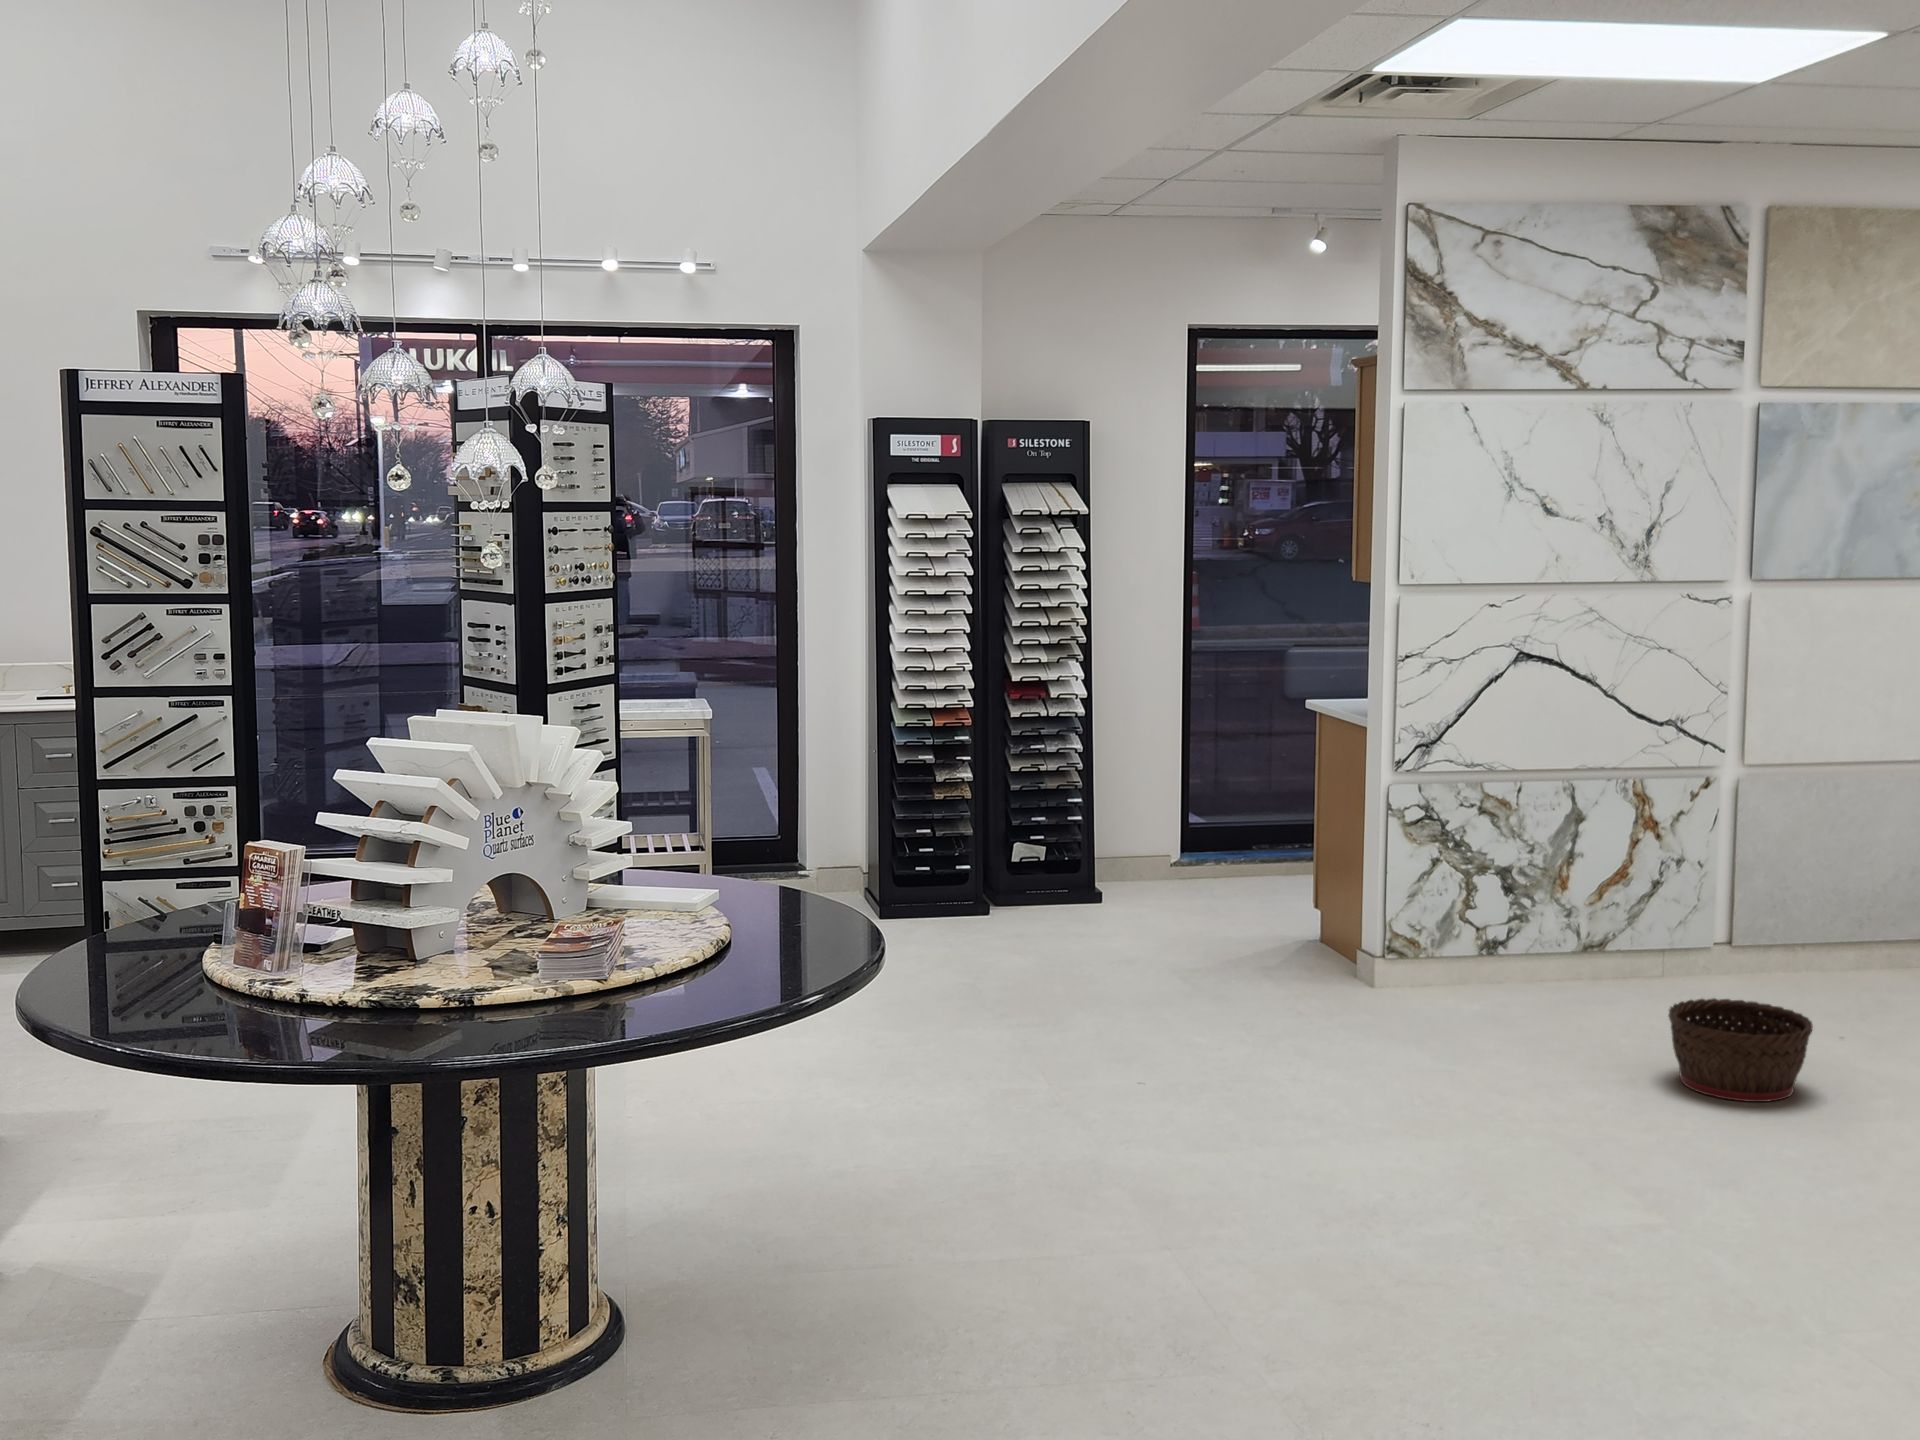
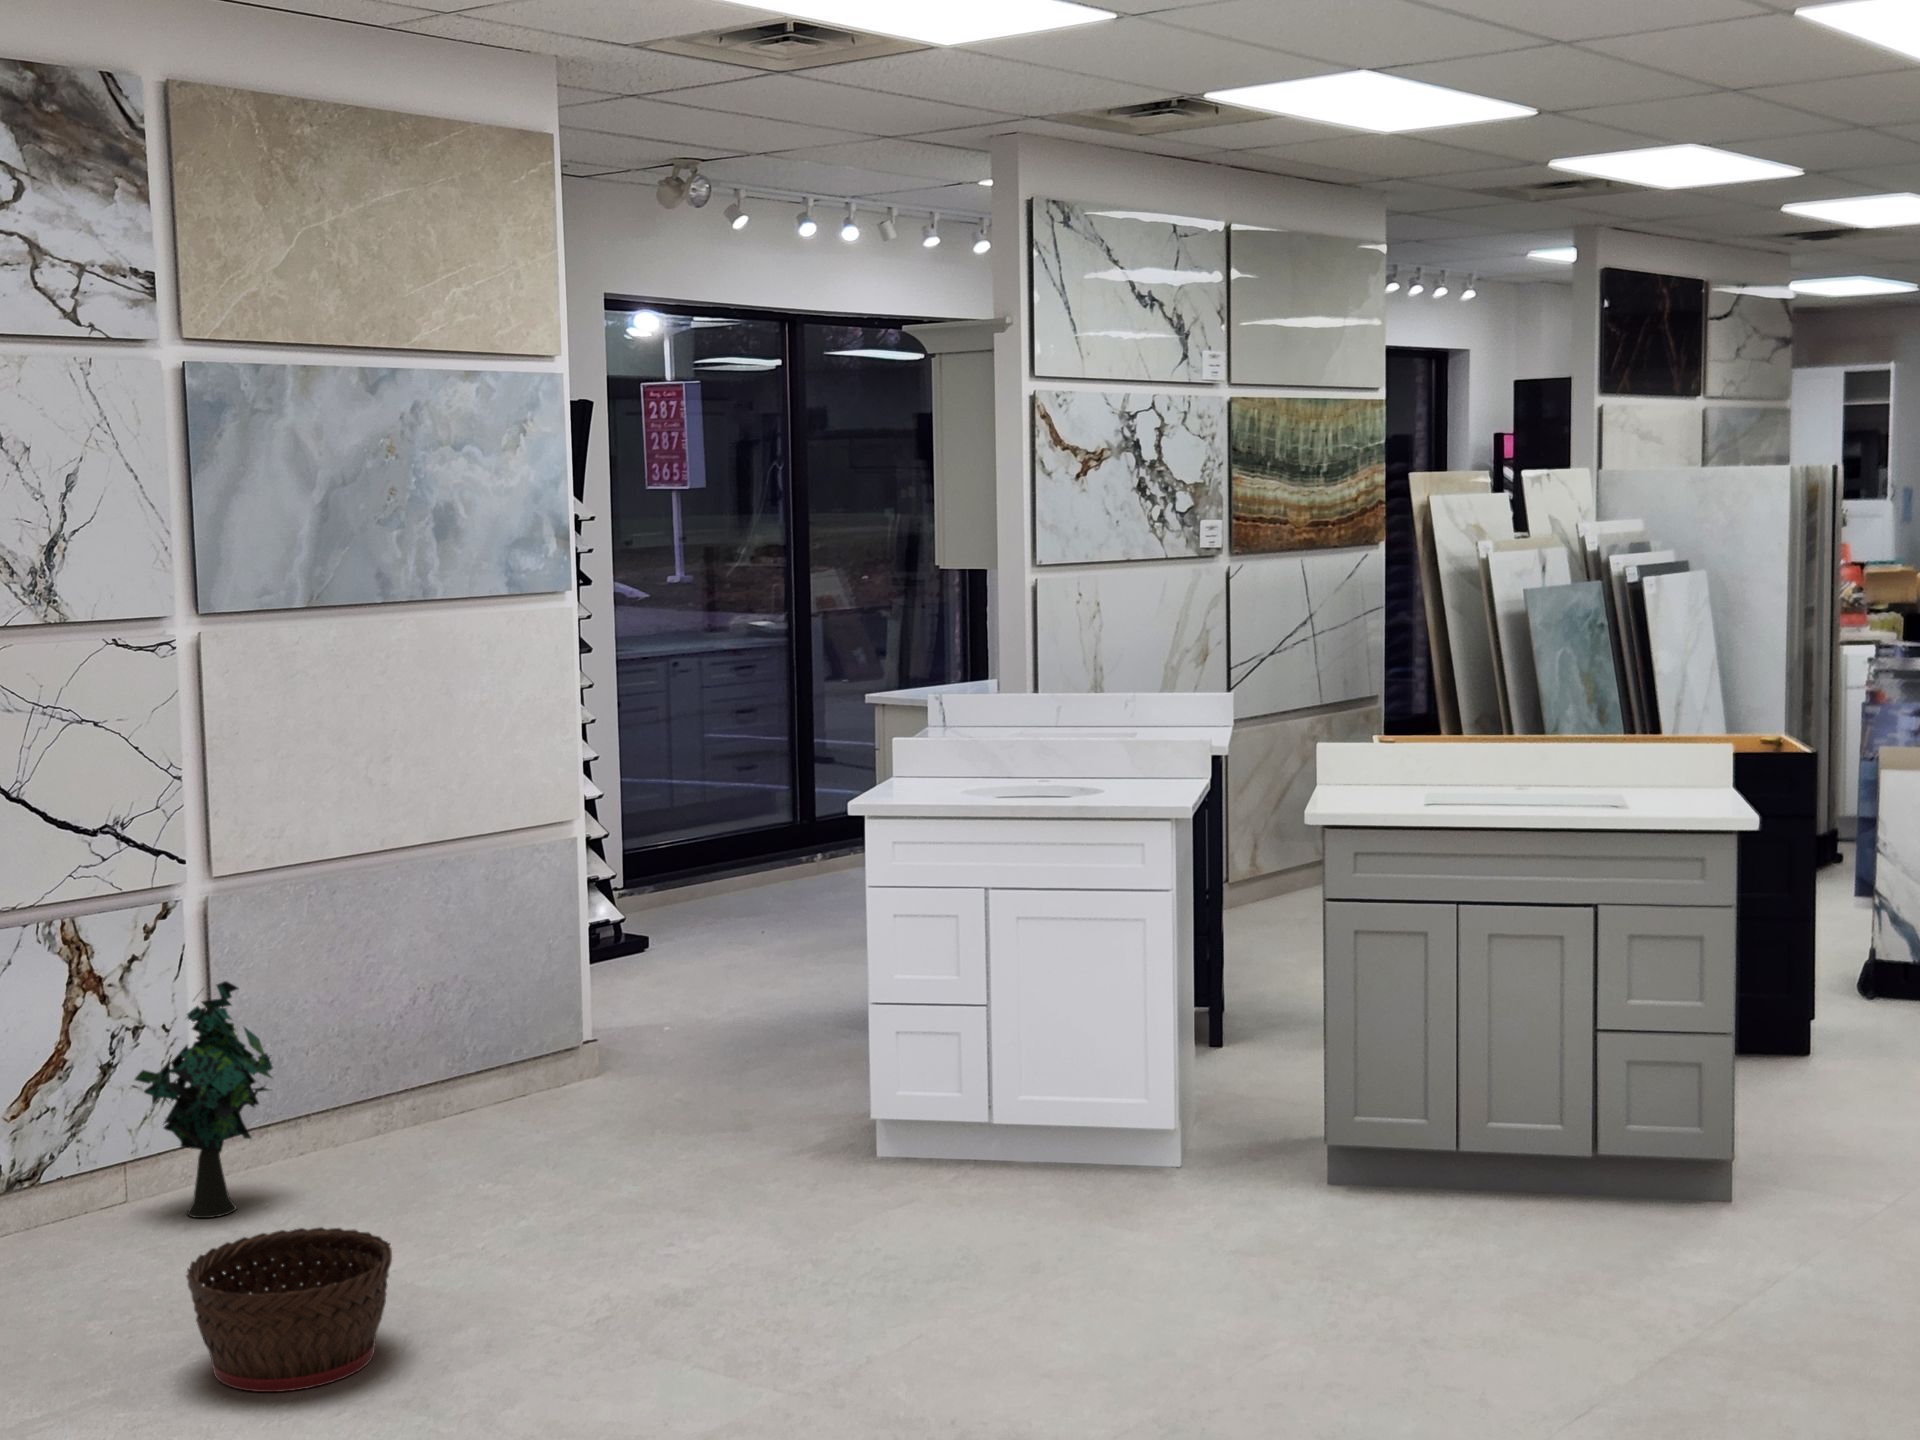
decorative plant: none [1671,837,1770,998] -> present [135,981,273,1218]

